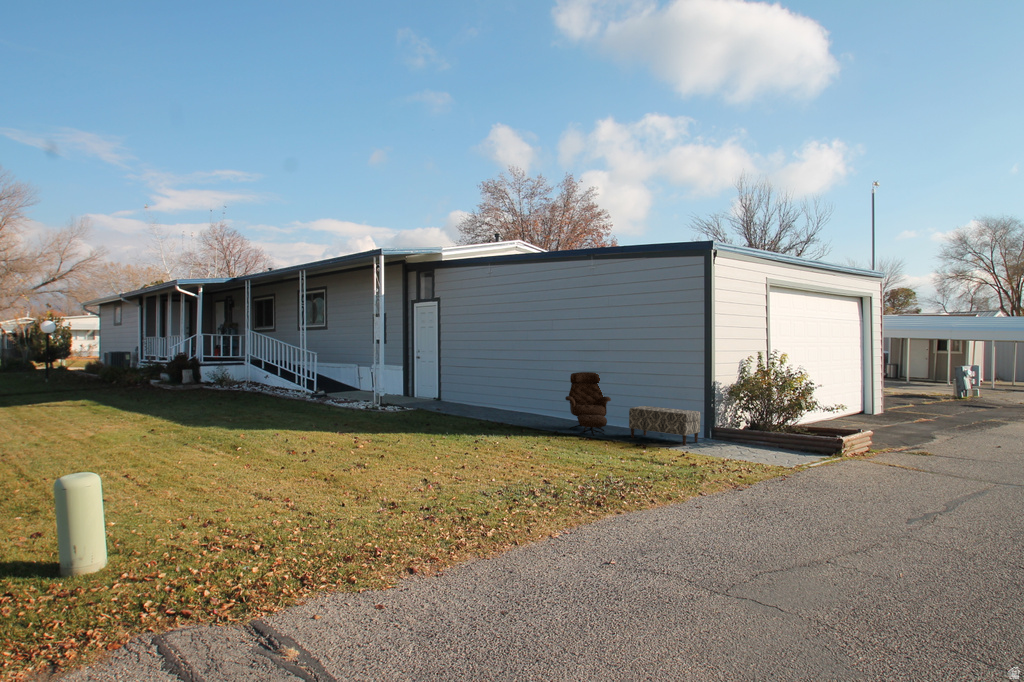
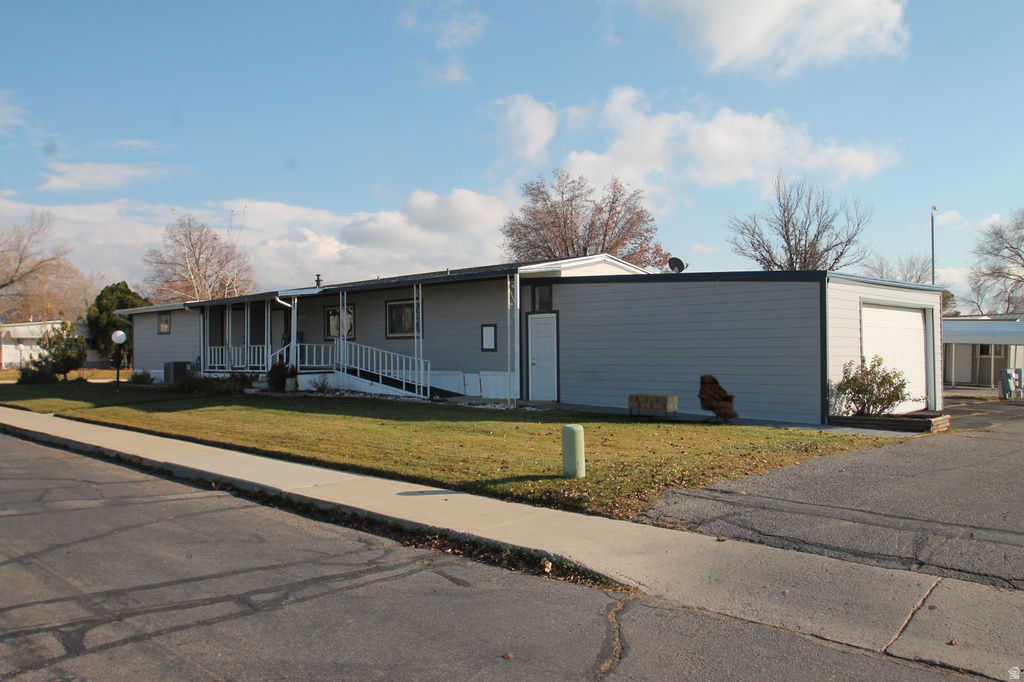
bench: present [629,406,700,445] -> present [628,393,678,418]

